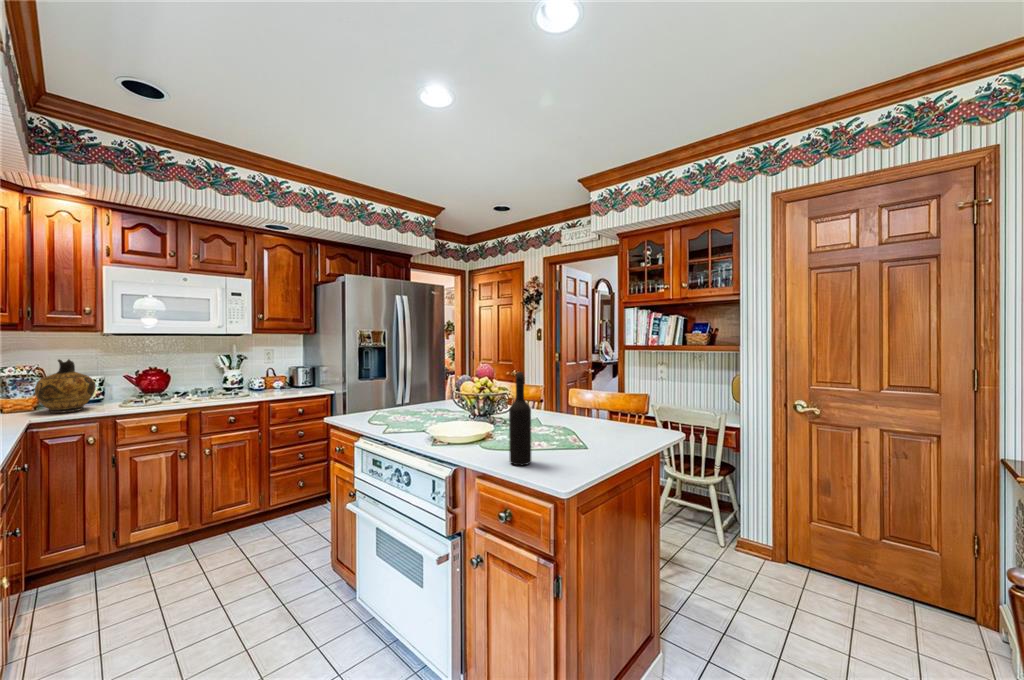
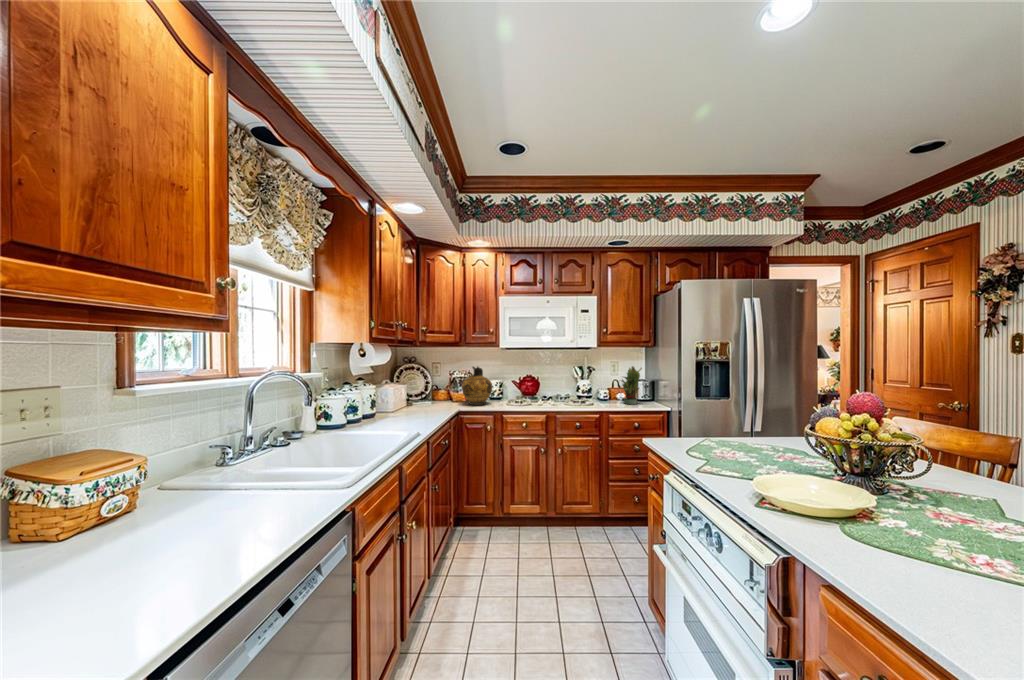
potted plant: none [276,354,303,393] -> present [620,366,642,404]
wine bottle: present [509,372,531,465] -> none [893,418,956,607]

